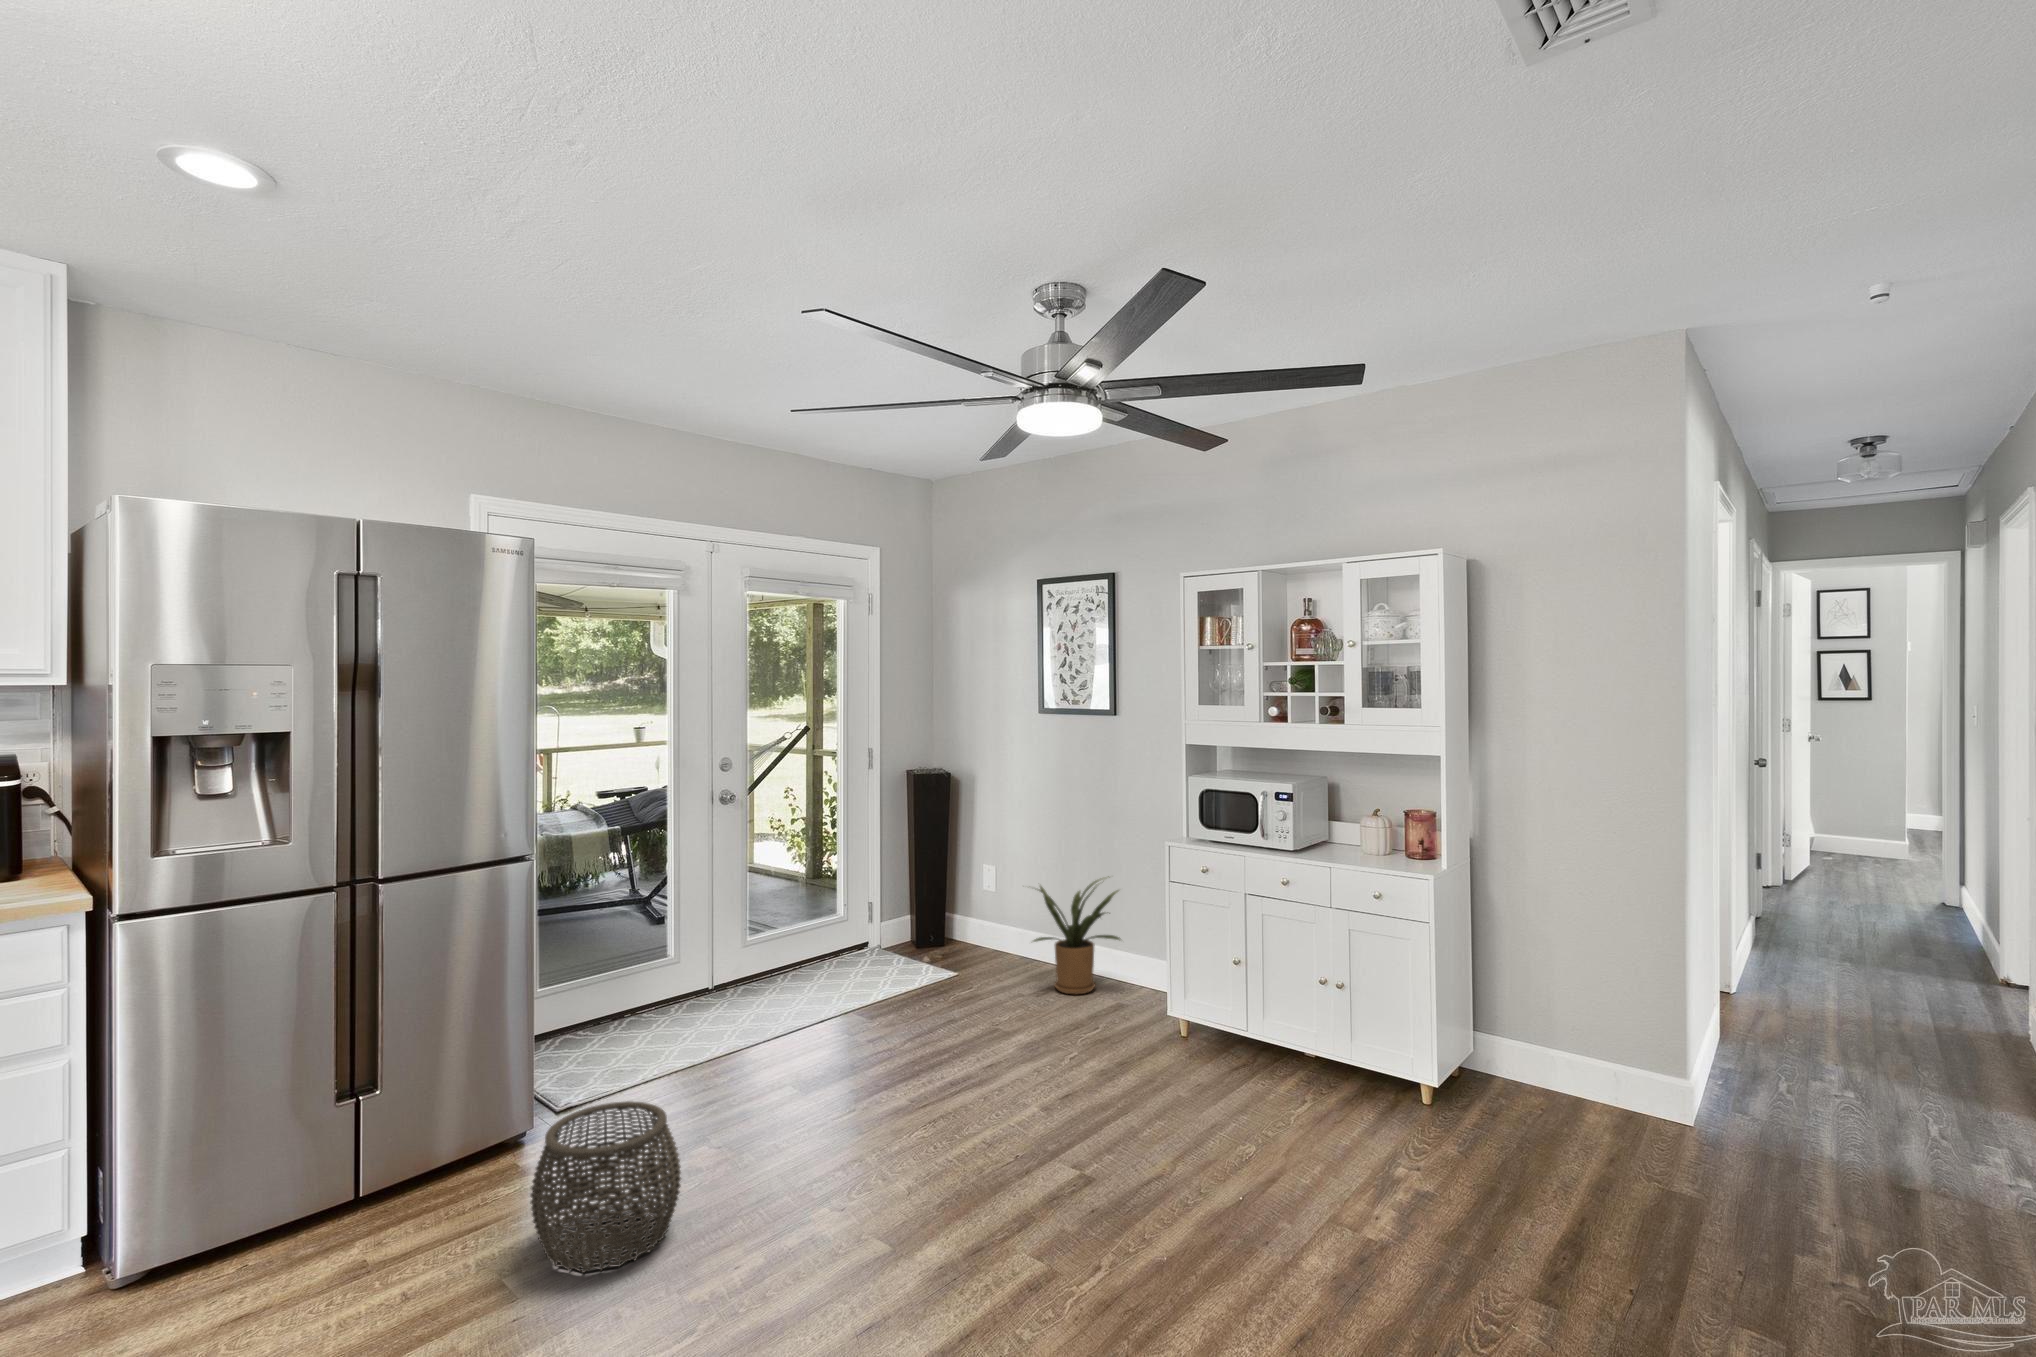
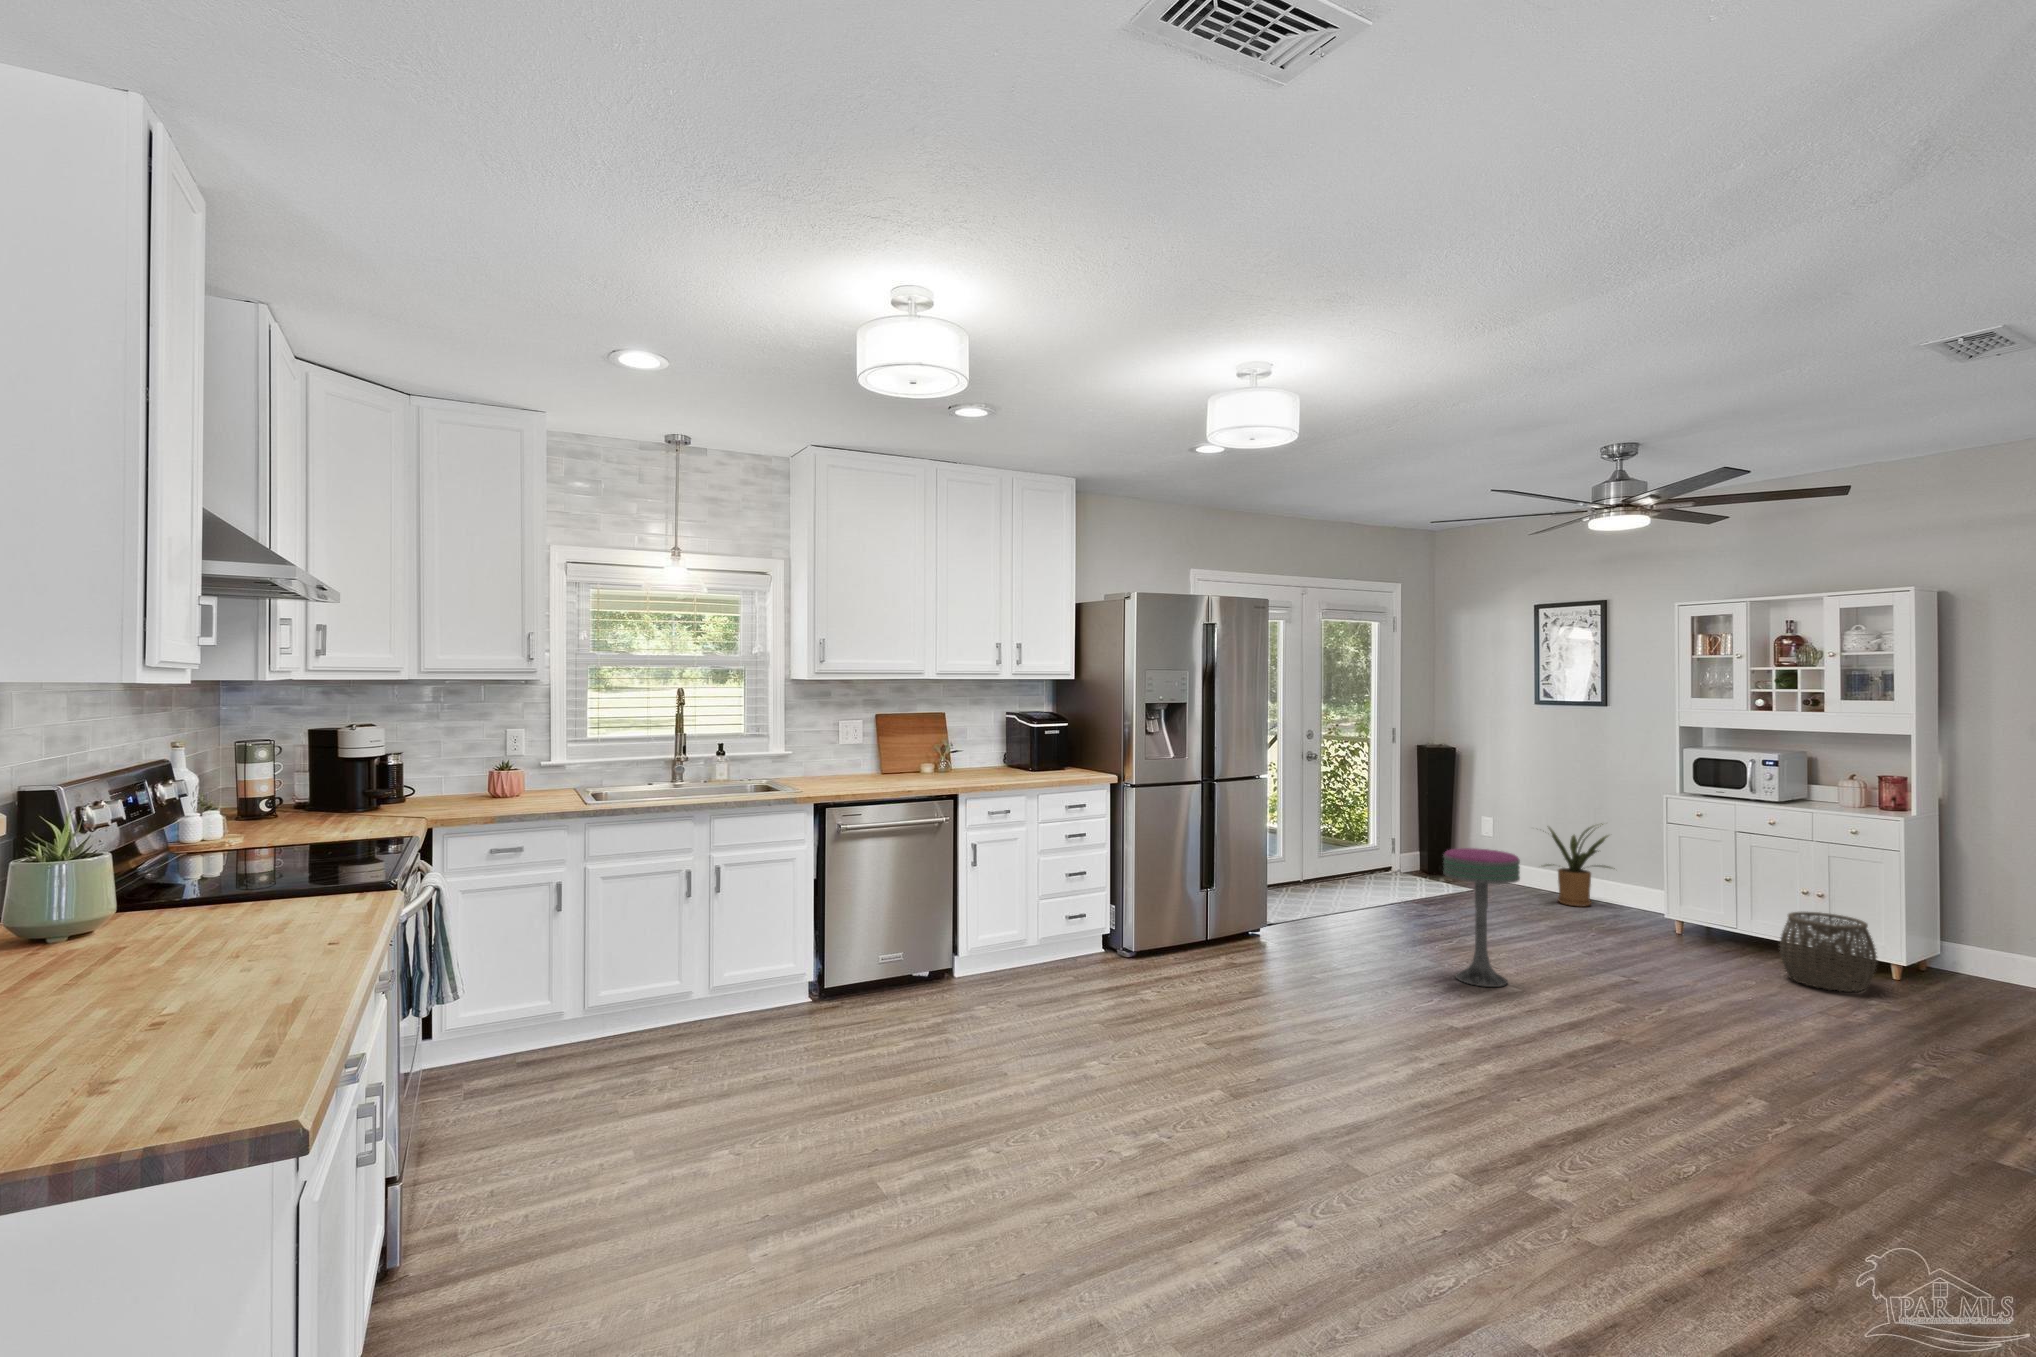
bar stool: none [764,978,888,1239] -> present [1443,848,1520,987]
woven basket: present [530,1101,681,1273] -> present [1780,912,1877,992]

